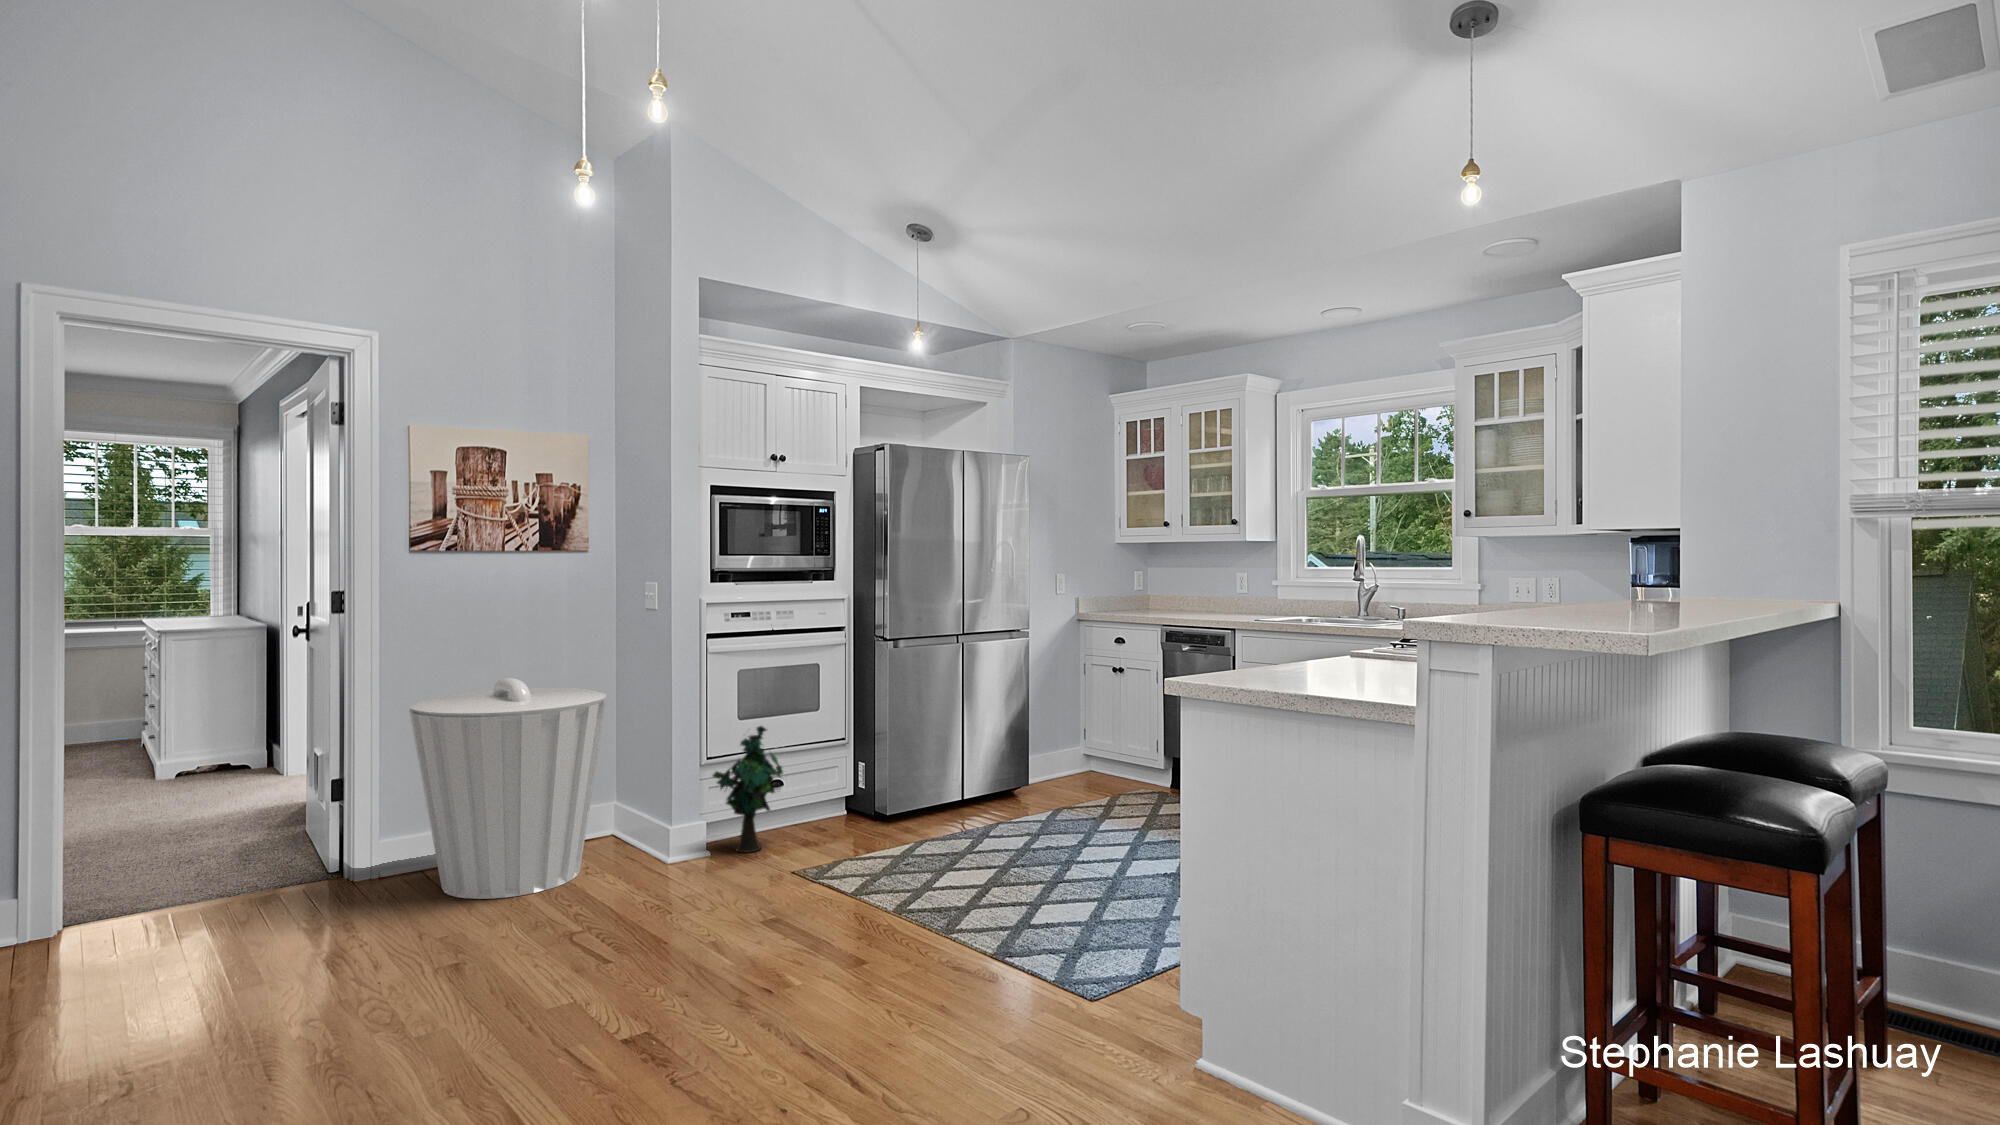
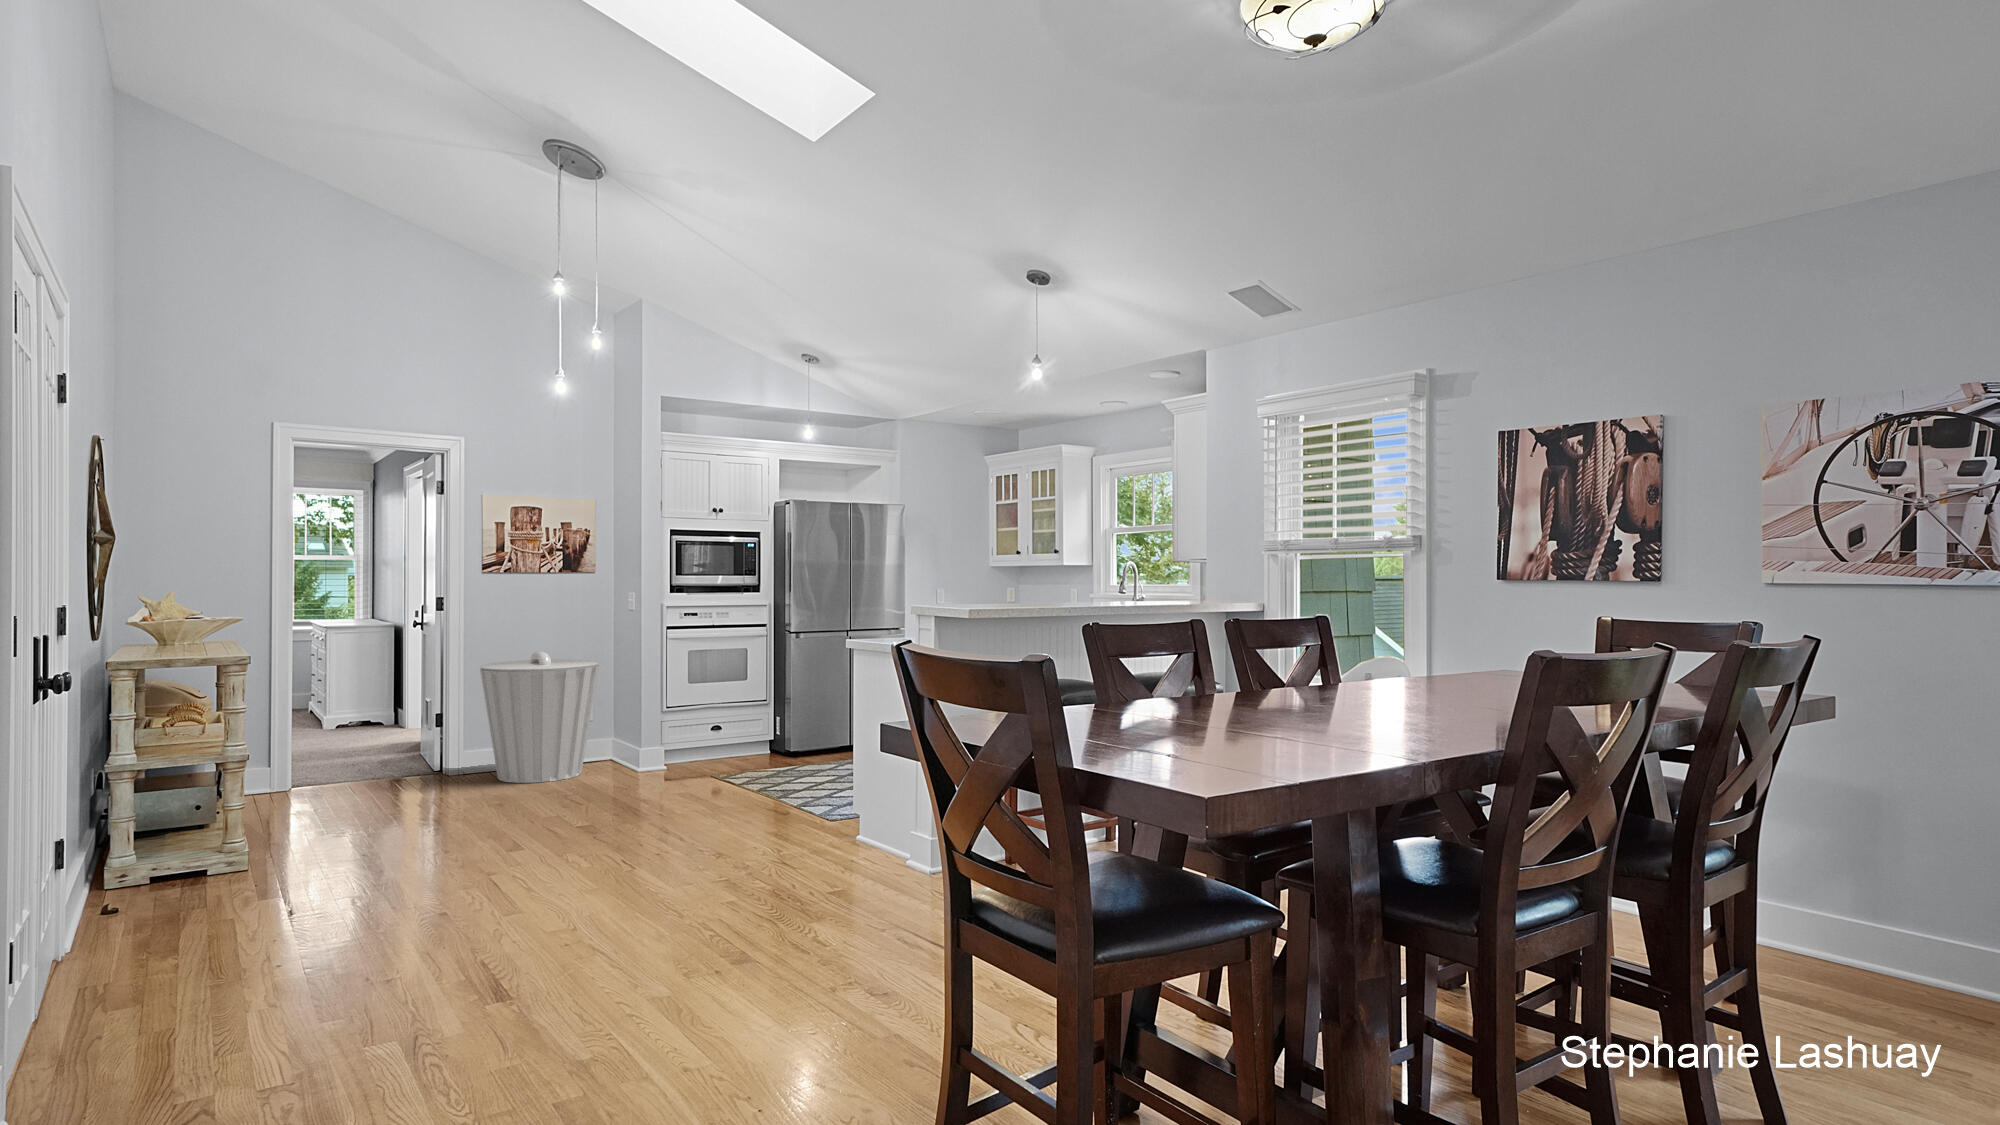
decorative plant: present [713,726,783,853] -> none [667,686,715,768]

